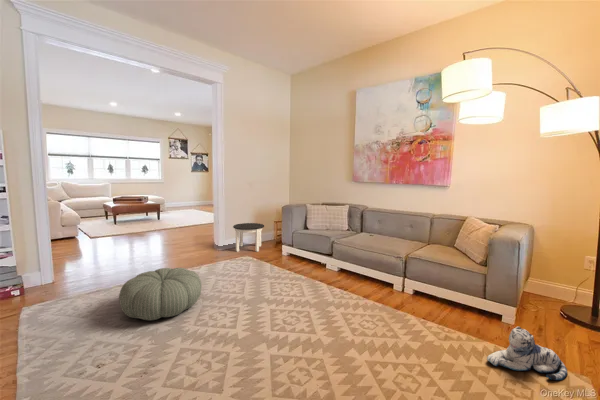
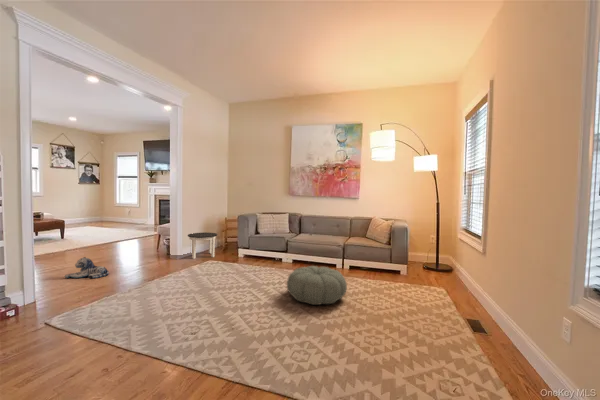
pouf: present [119,268,201,320] -> present [287,266,347,305]
plush toy: present [487,327,567,380] -> present [65,257,109,278]

